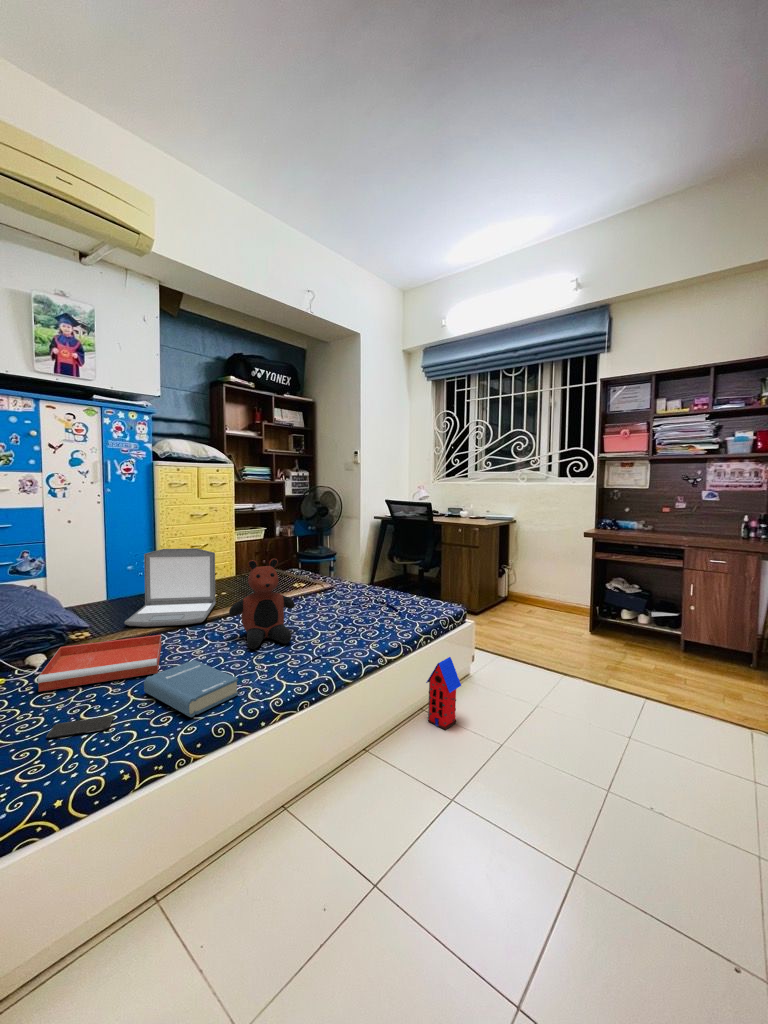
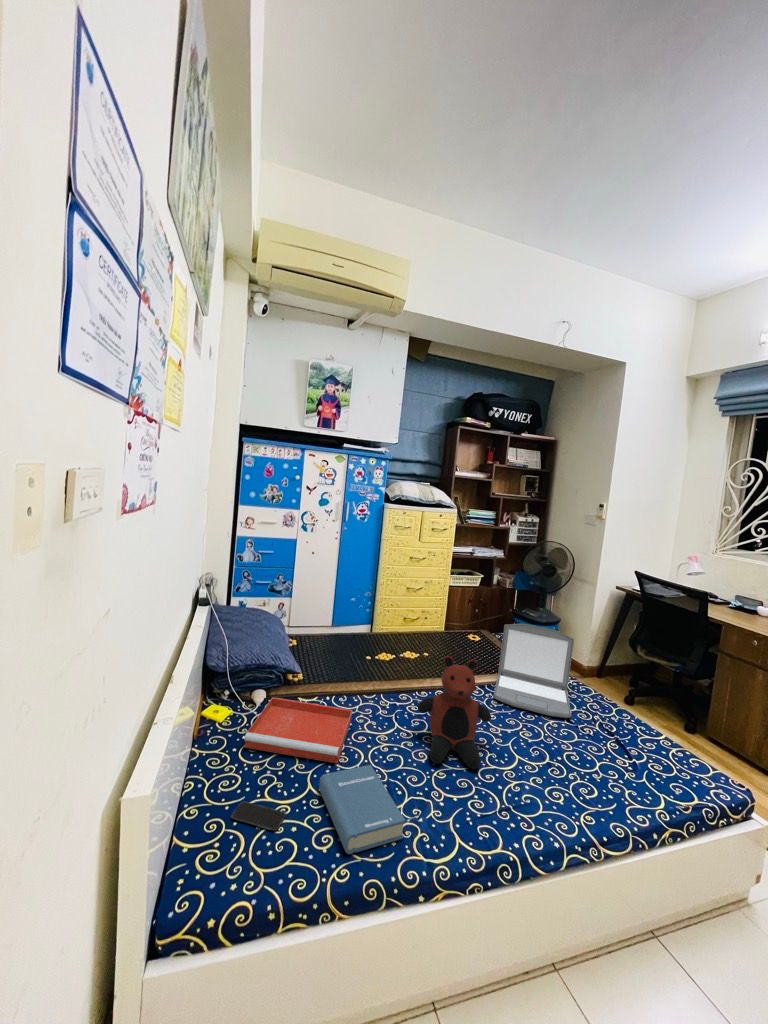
laptop: present [125,548,216,627] -> present [494,624,574,718]
toy house: present [426,657,461,730] -> none [661,878,729,991]

